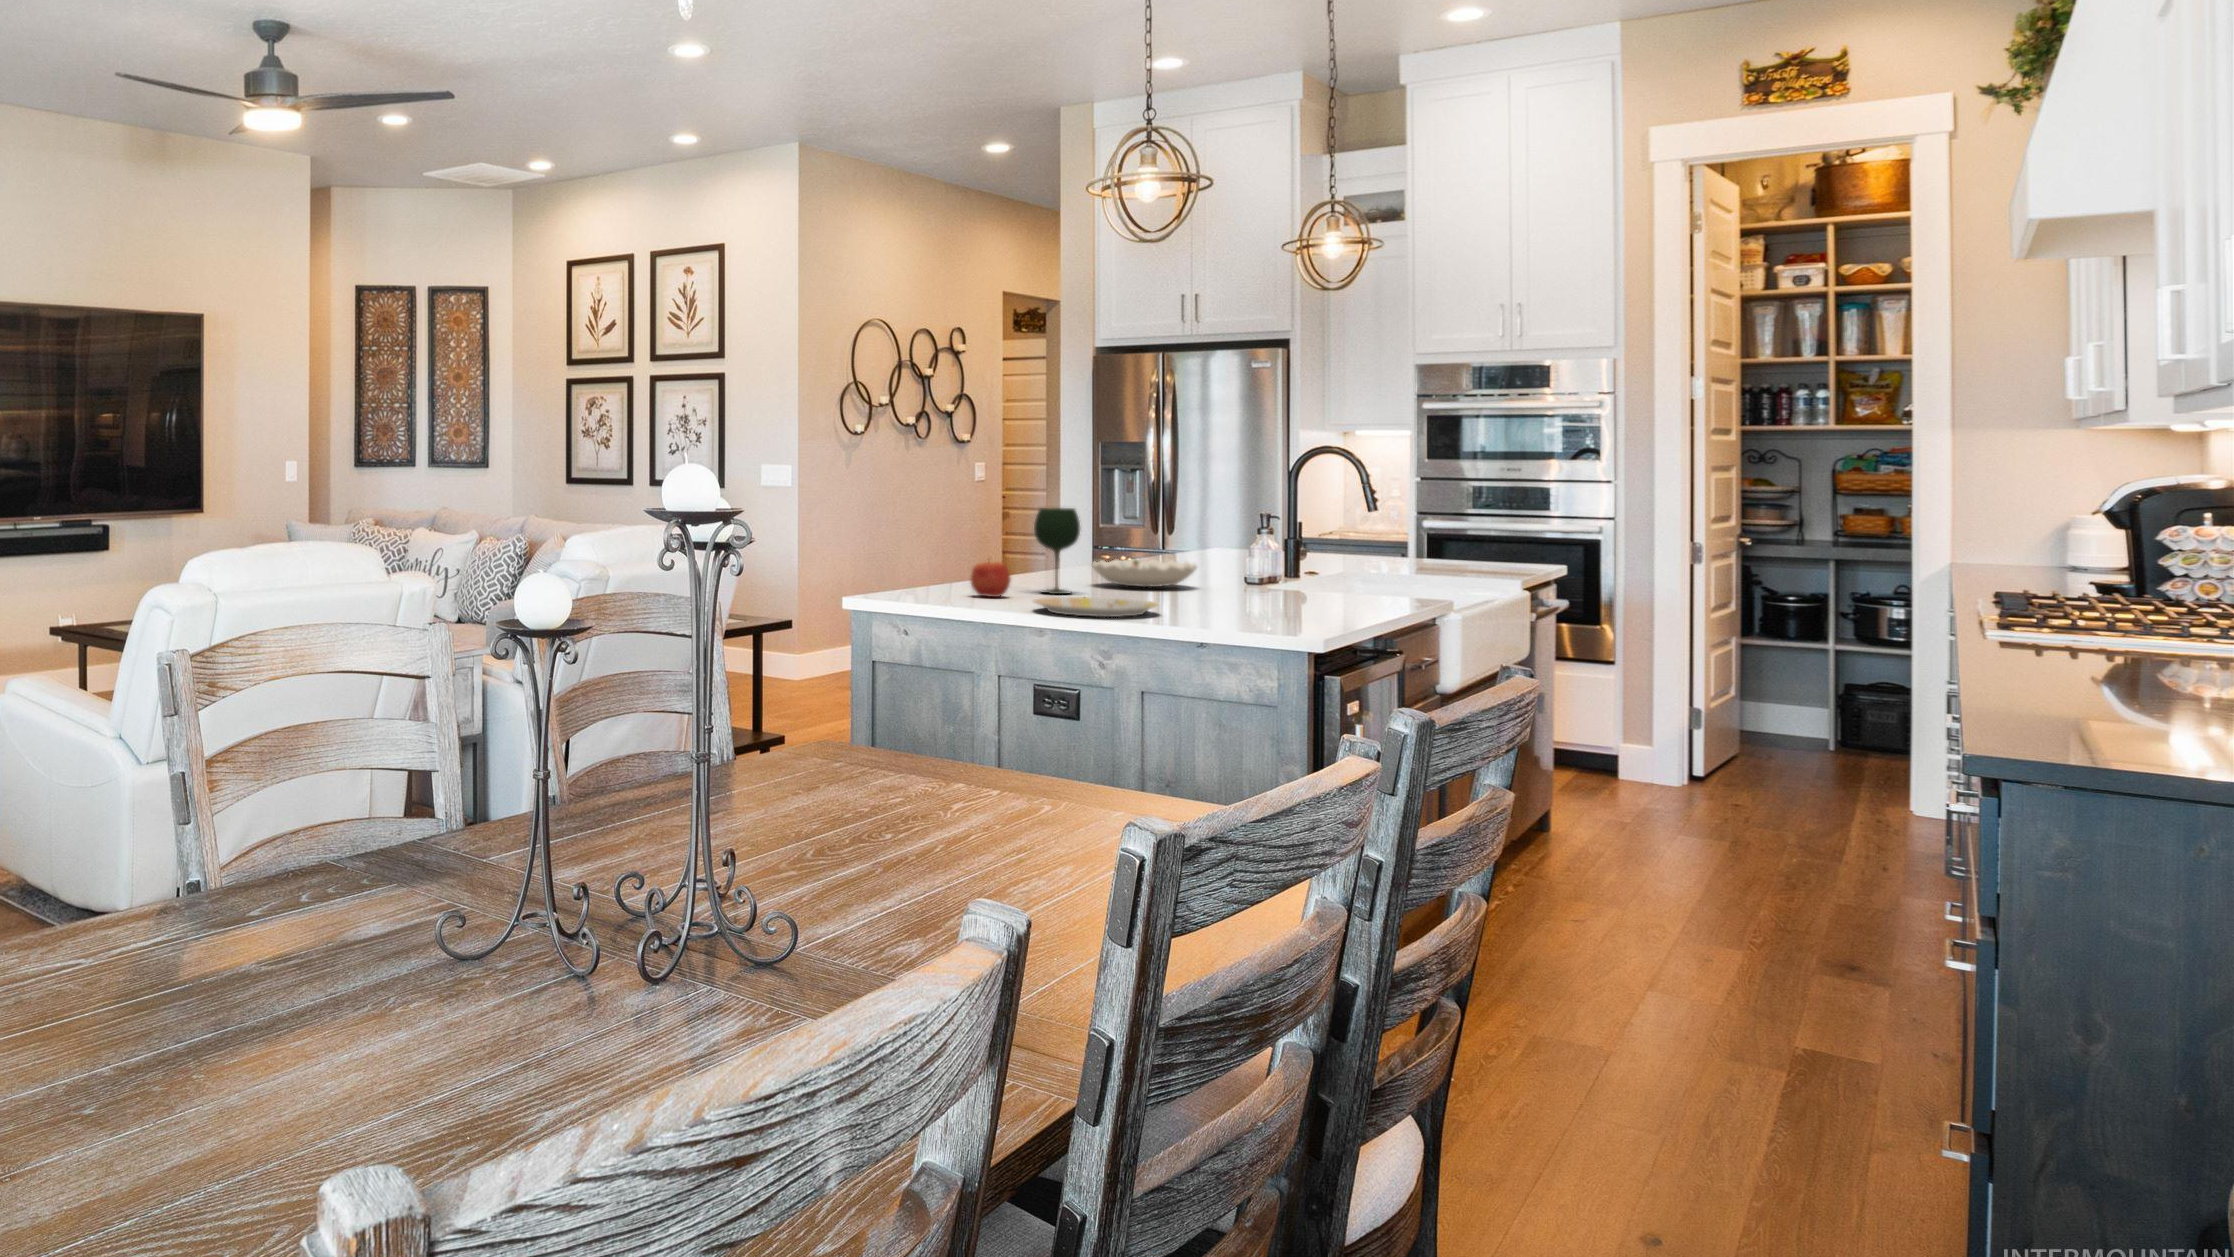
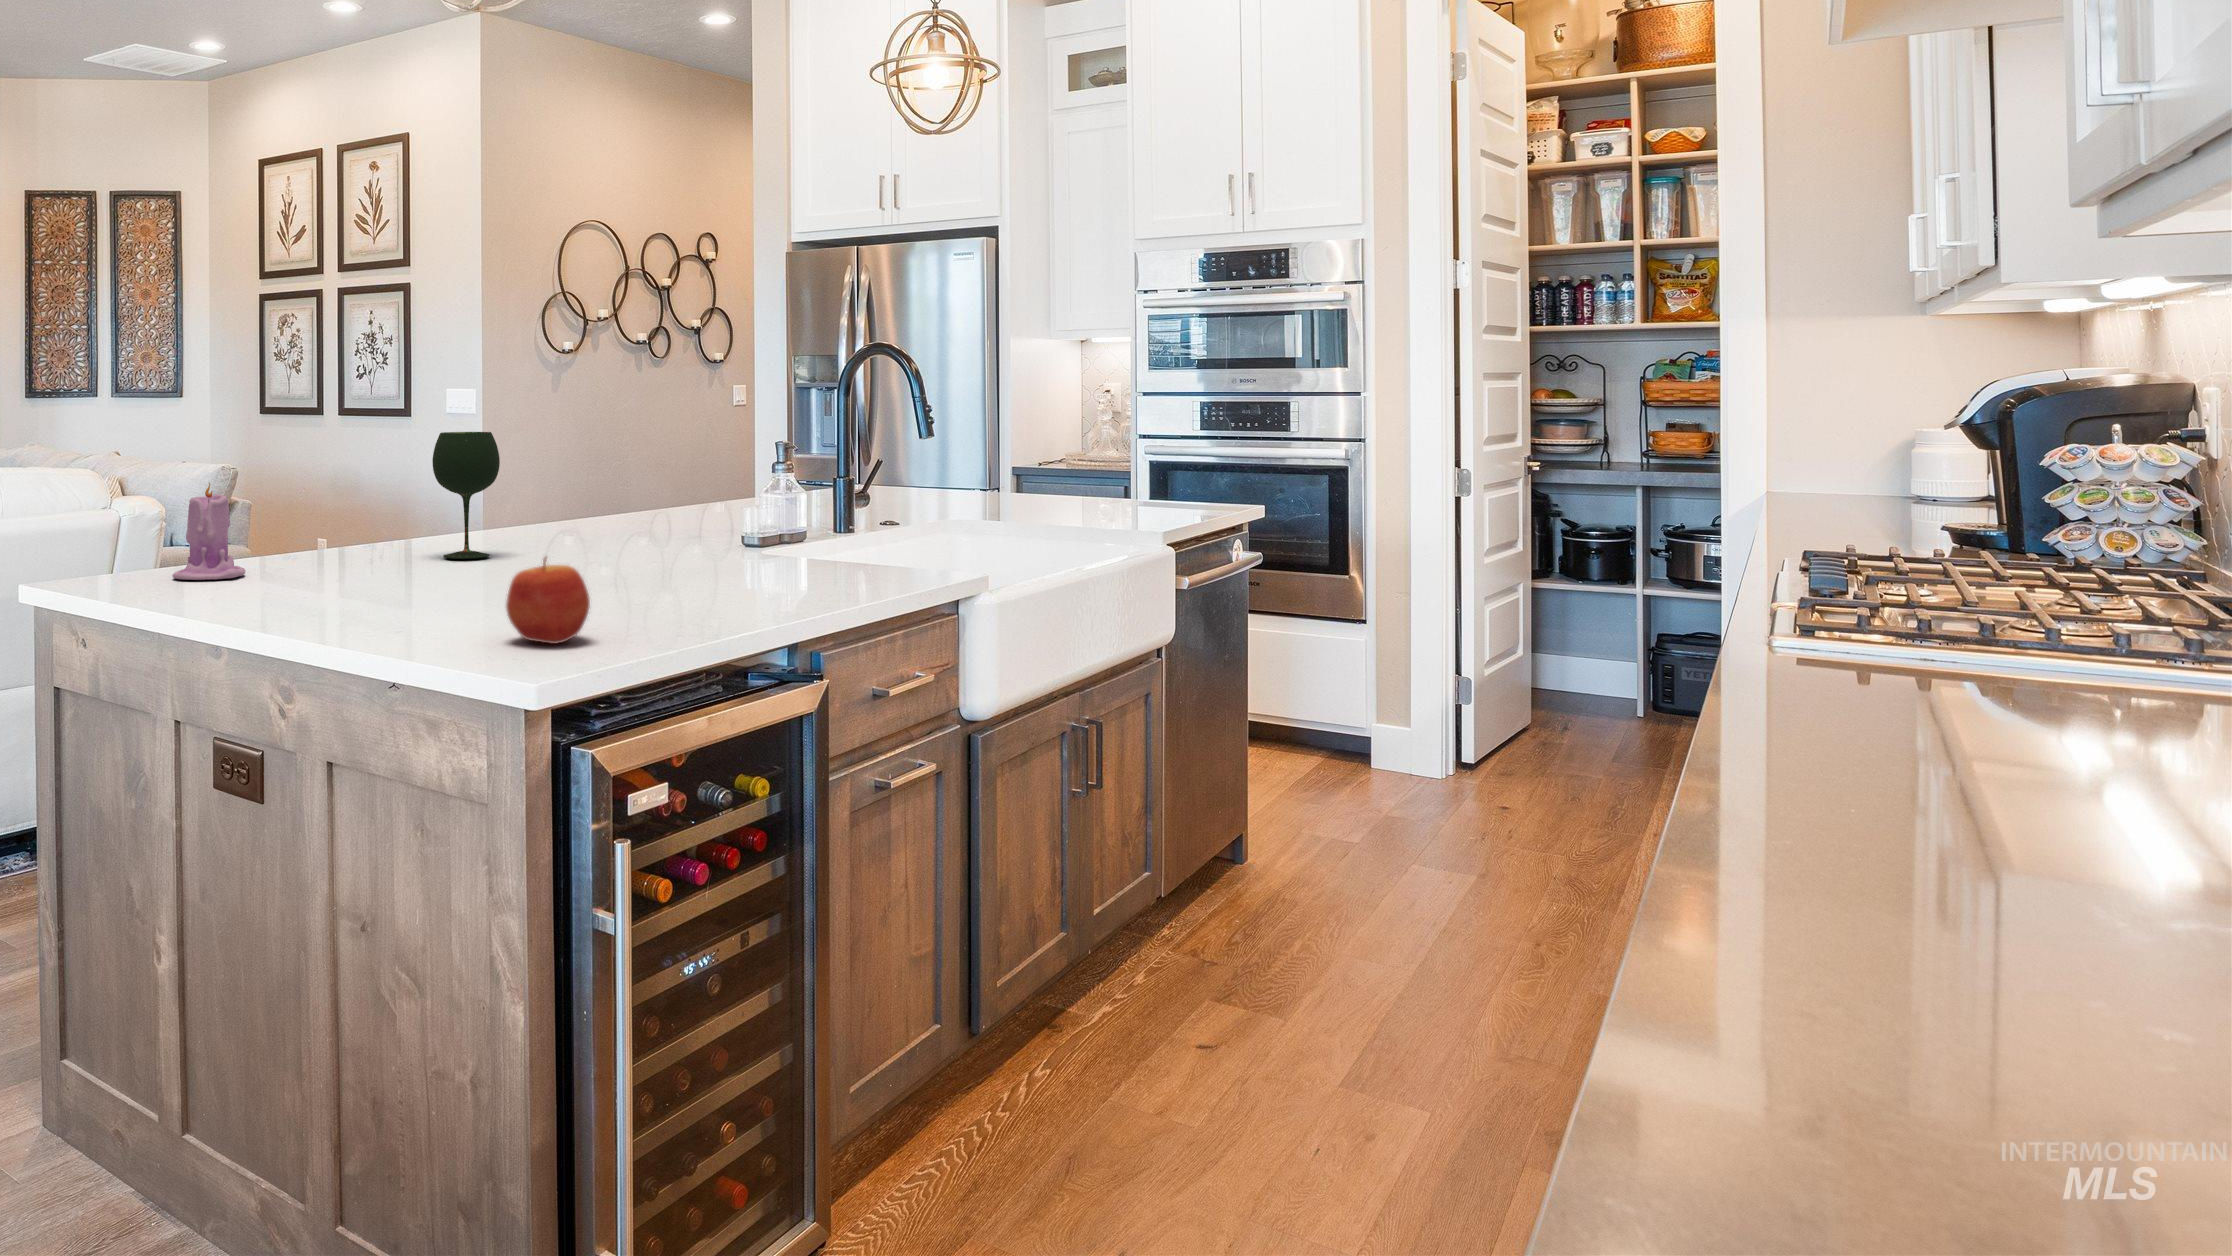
candle: none [903,539,948,602] -> present [172,483,245,580]
decorative bowl: present [1092,559,1197,587] -> none [559,502,704,543]
apple: present [970,561,1011,597] -> present [506,558,590,644]
plate: present [1034,597,1158,617] -> none [302,570,502,608]

